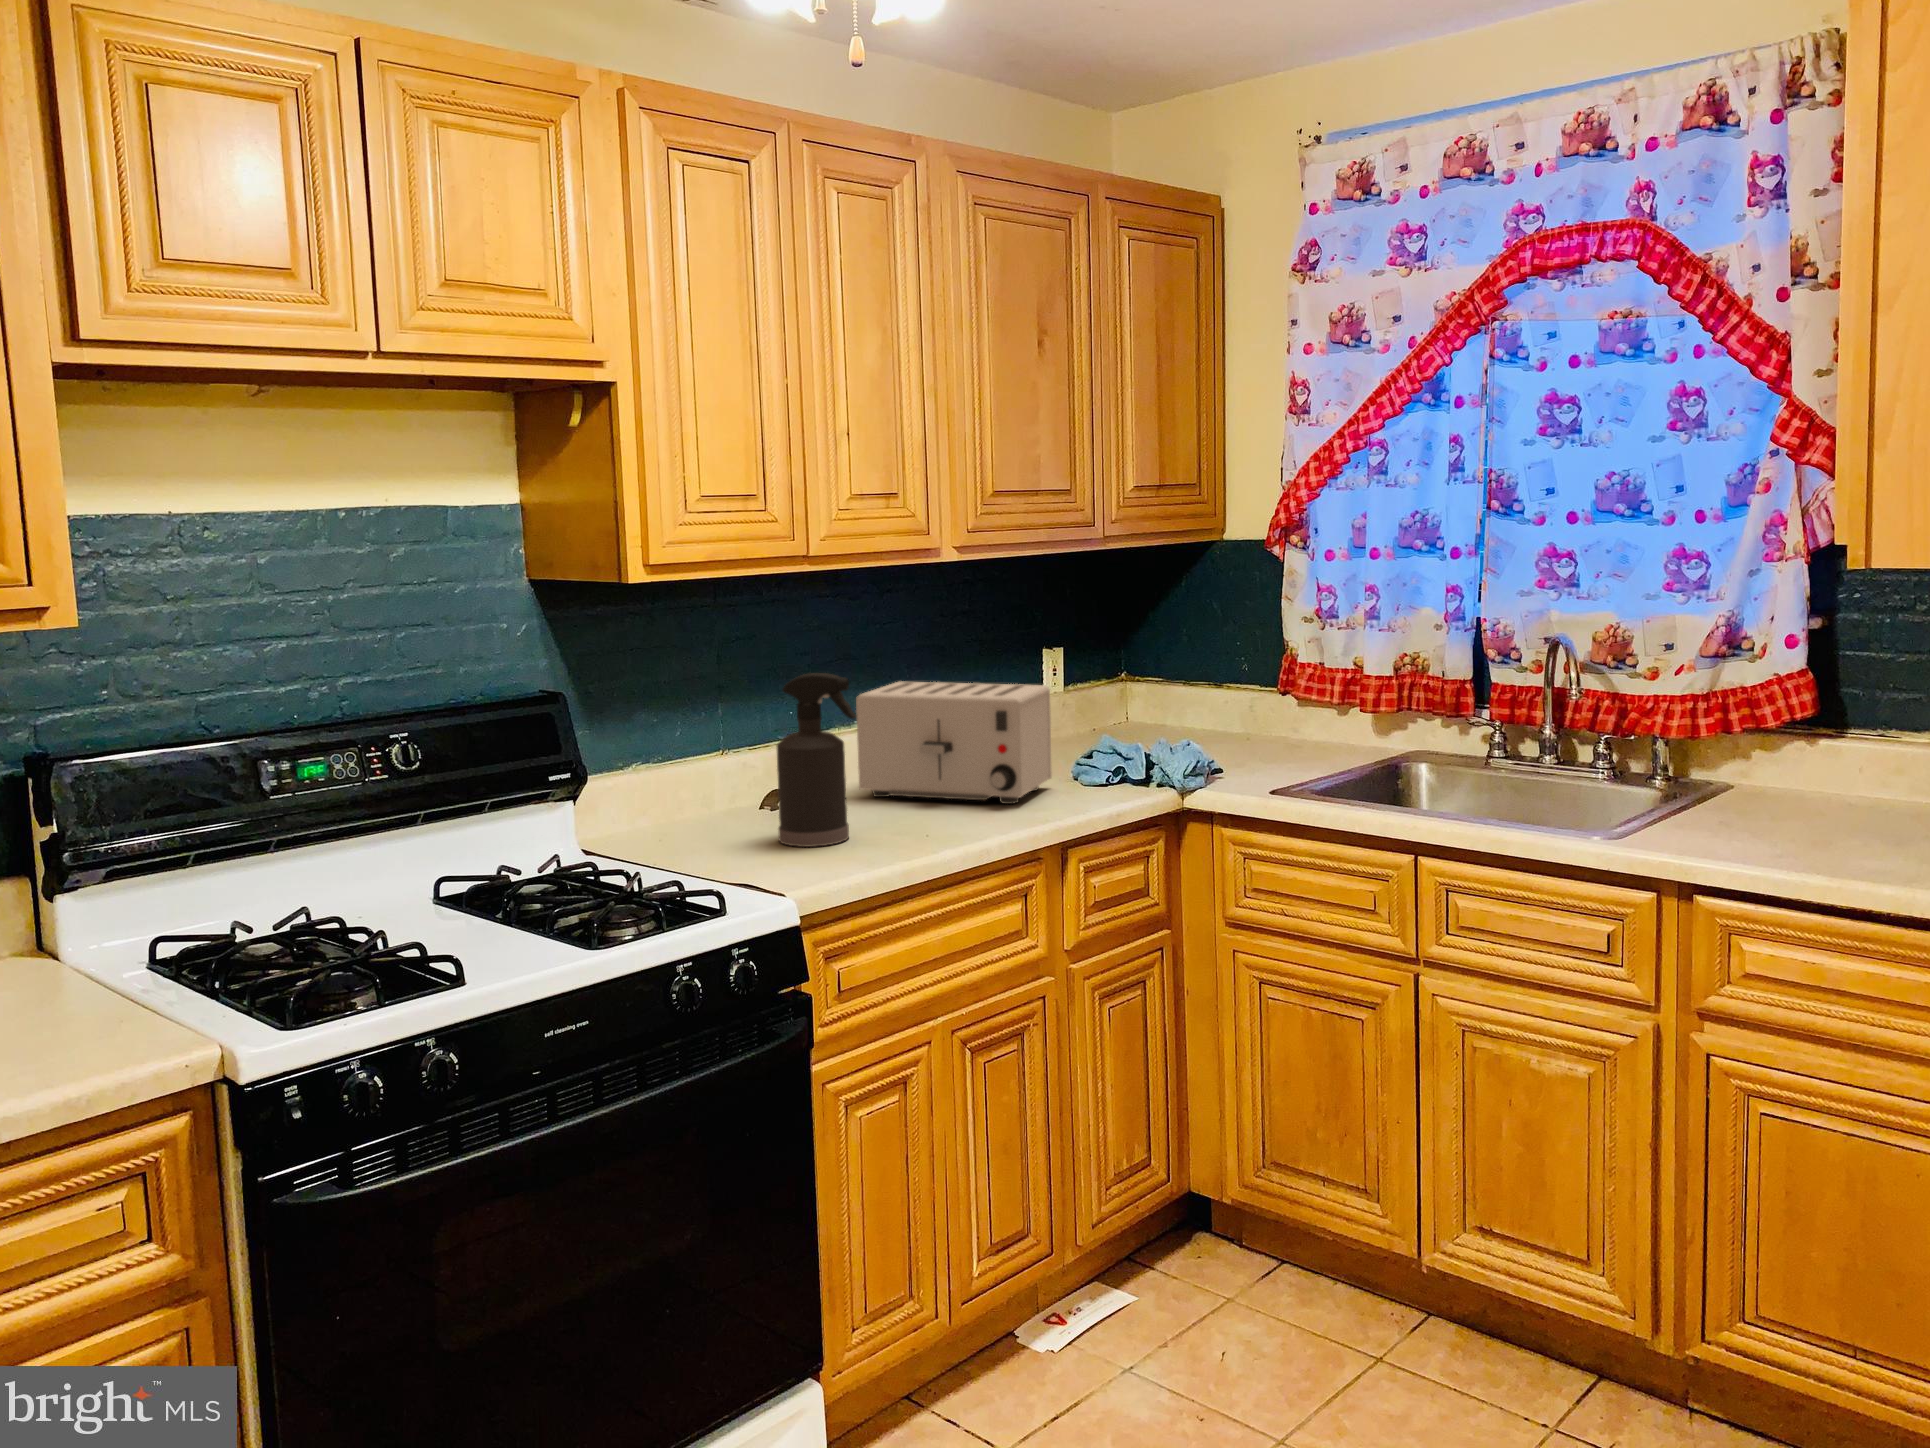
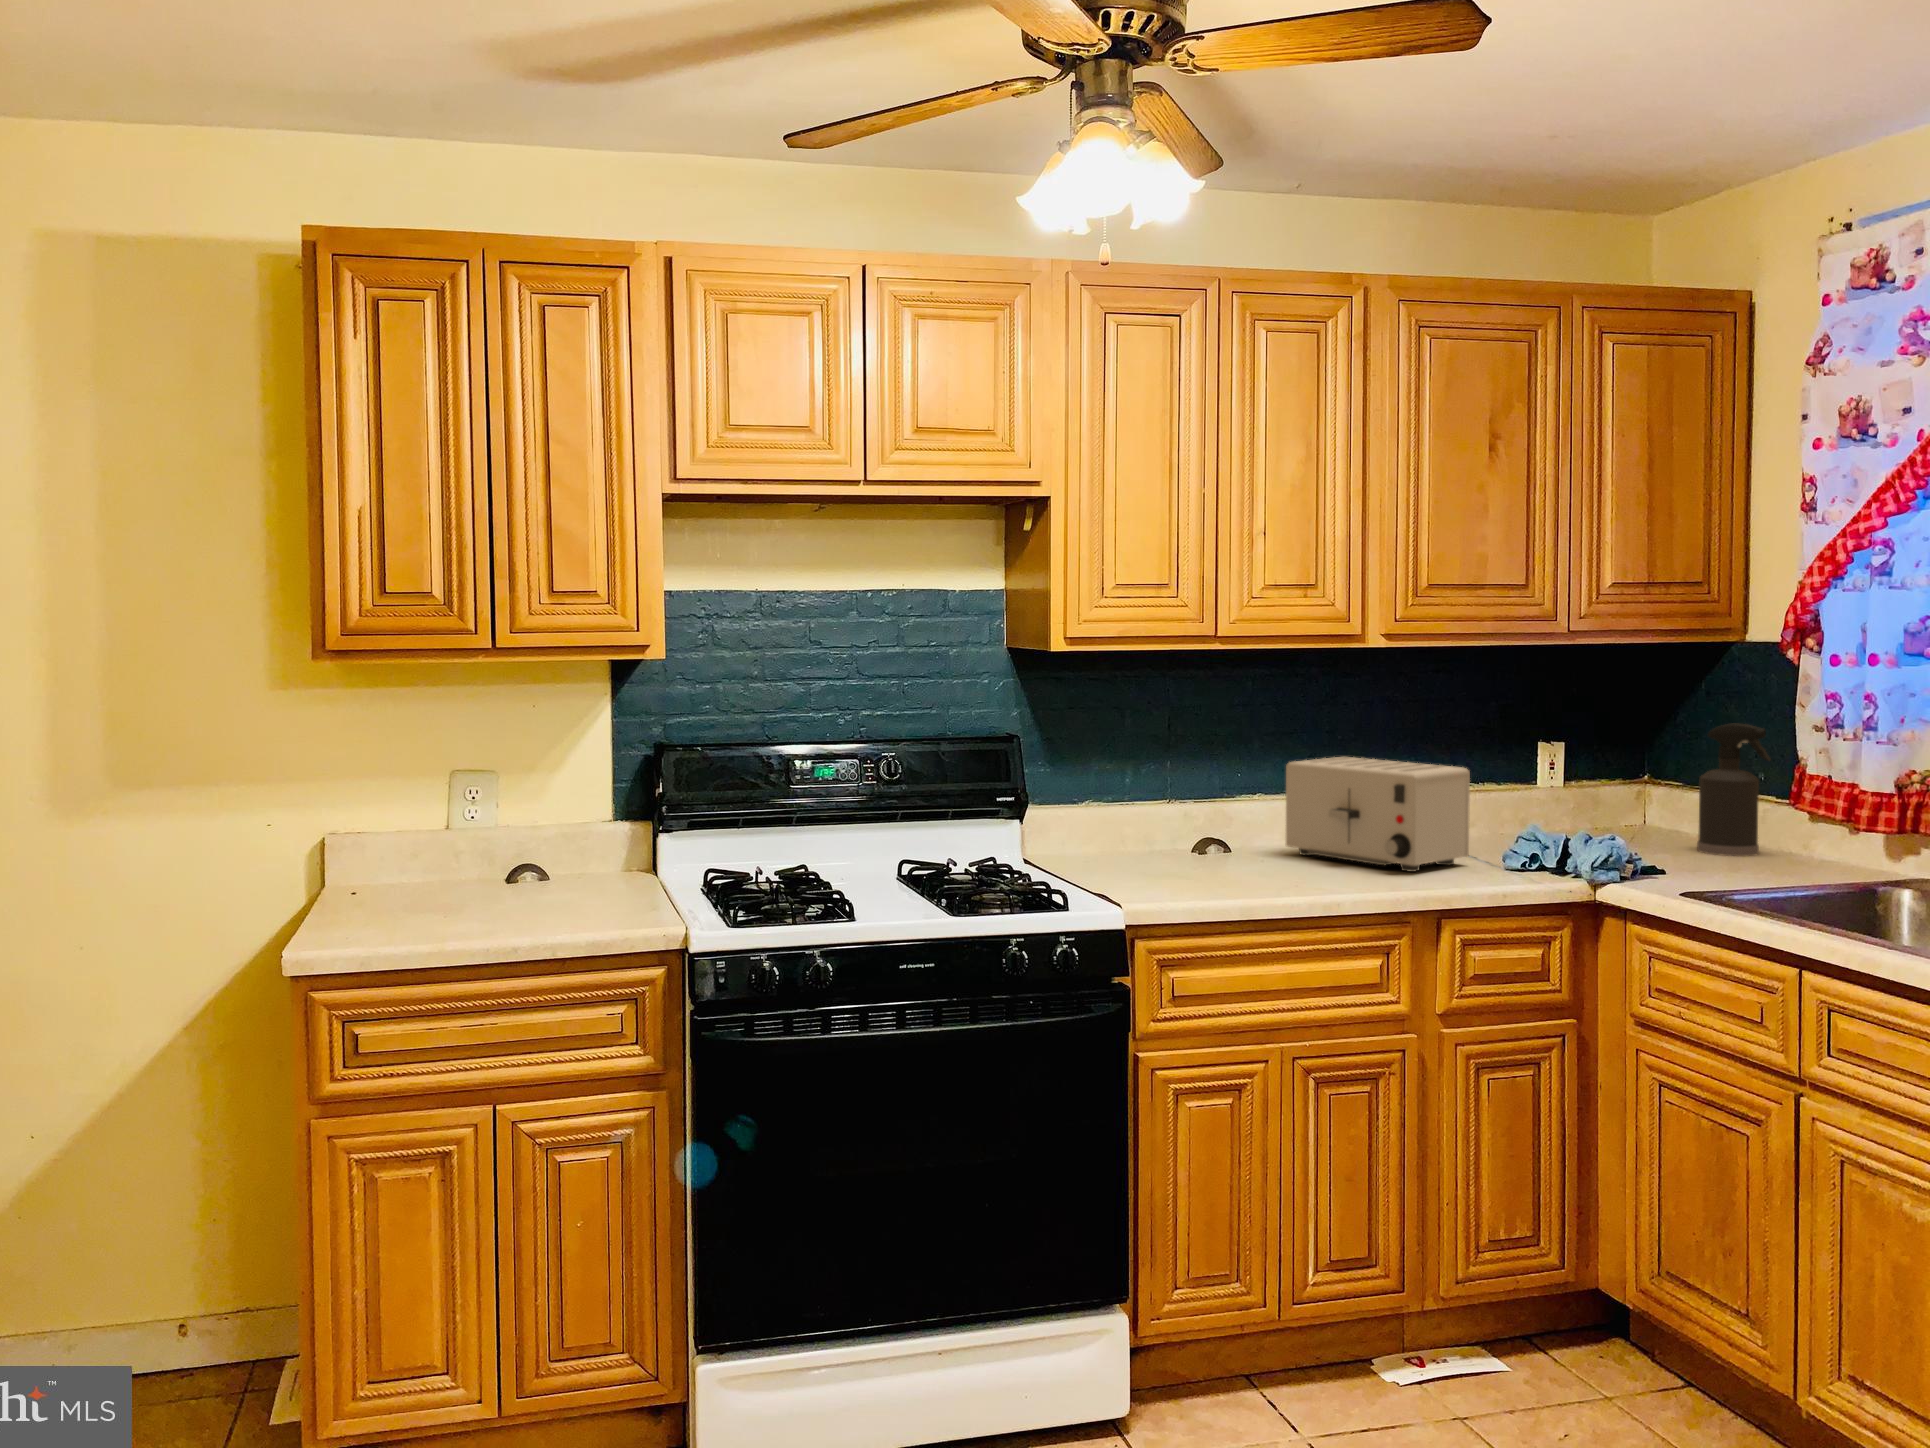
spray bottle: present [777,673,856,847] -> present [1697,724,1771,856]

